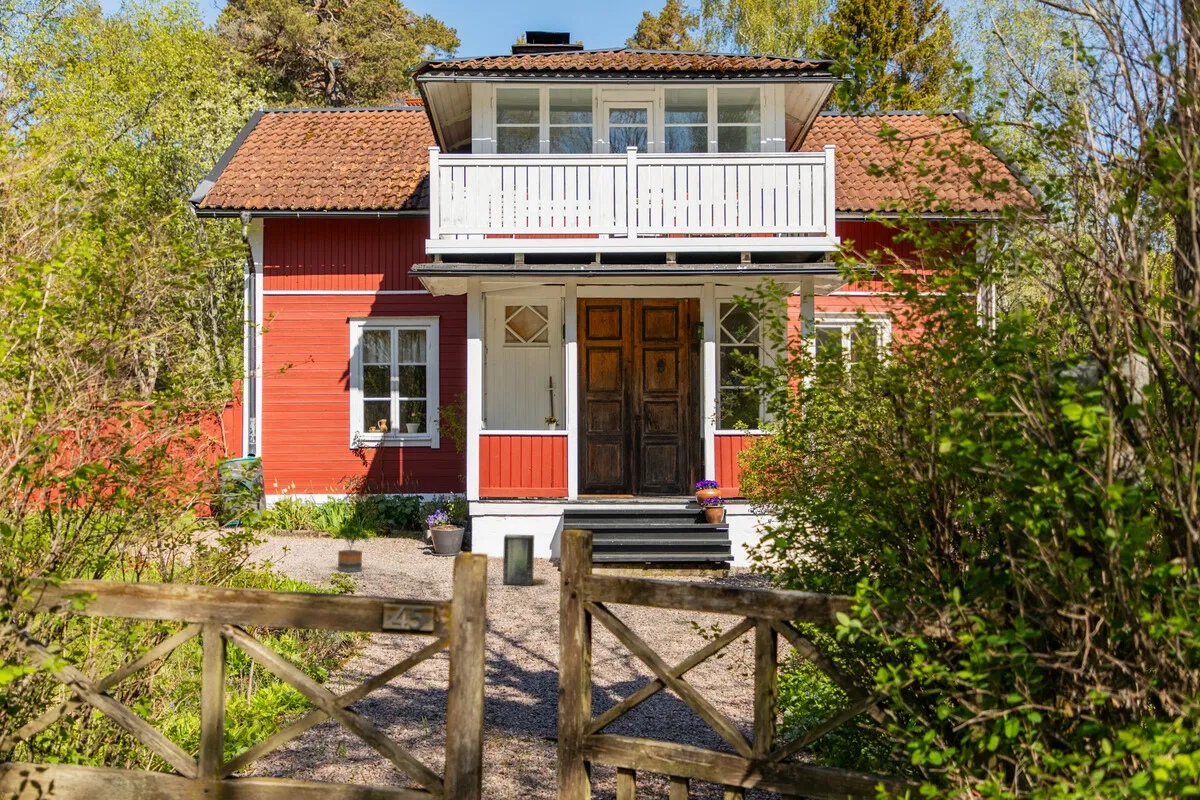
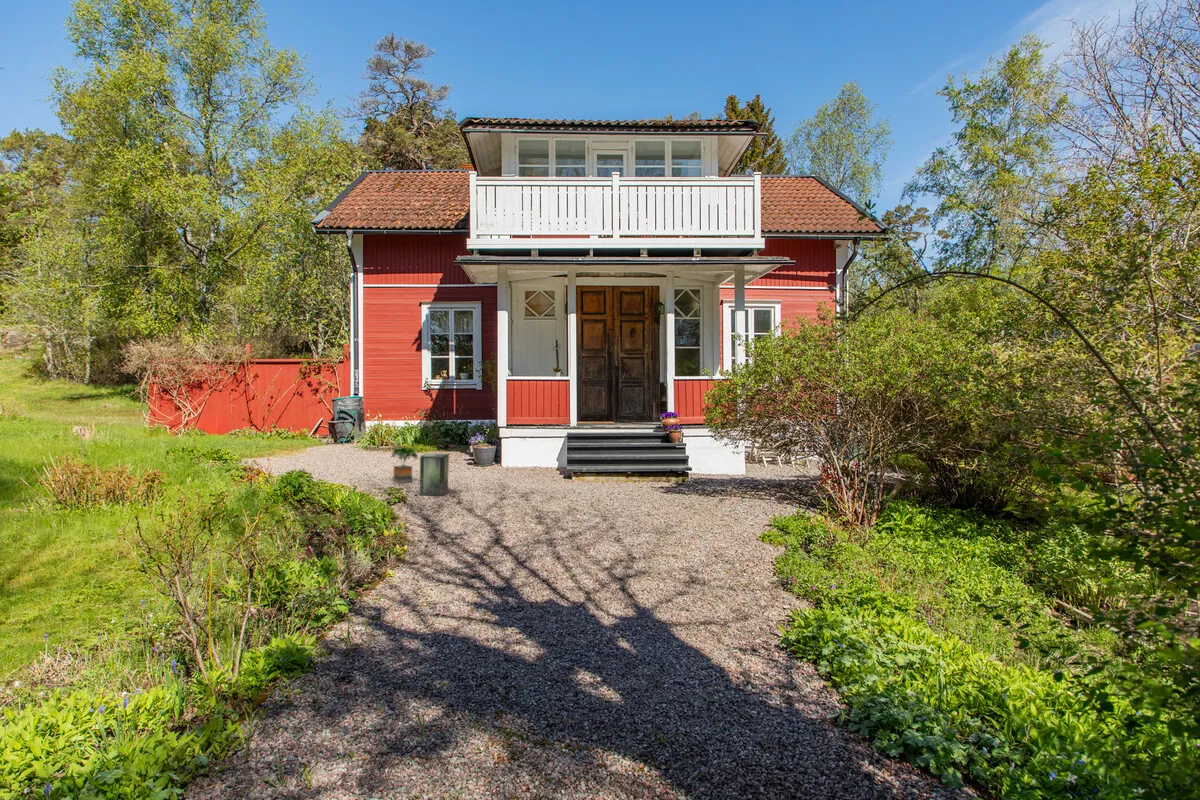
storage box: present [503,535,534,585] -> present [420,454,449,496]

